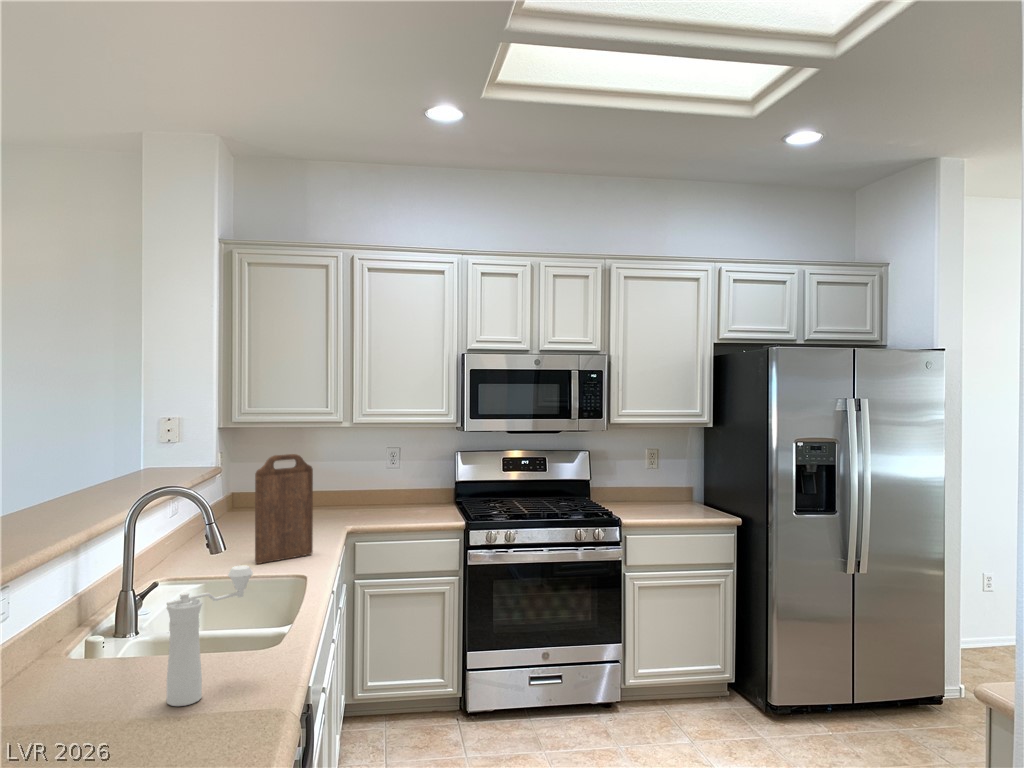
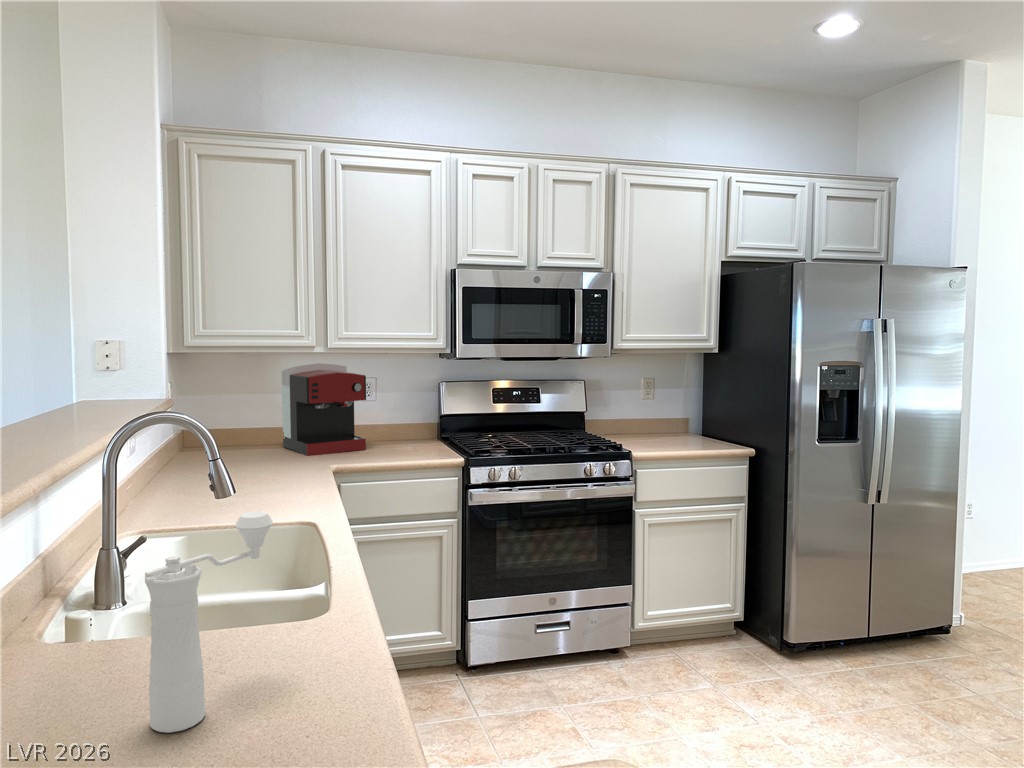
coffee maker: none [315,435,386,517] -> present [282,363,366,456]
cutting board: present [255,454,313,564] -> none [228,375,300,511]

